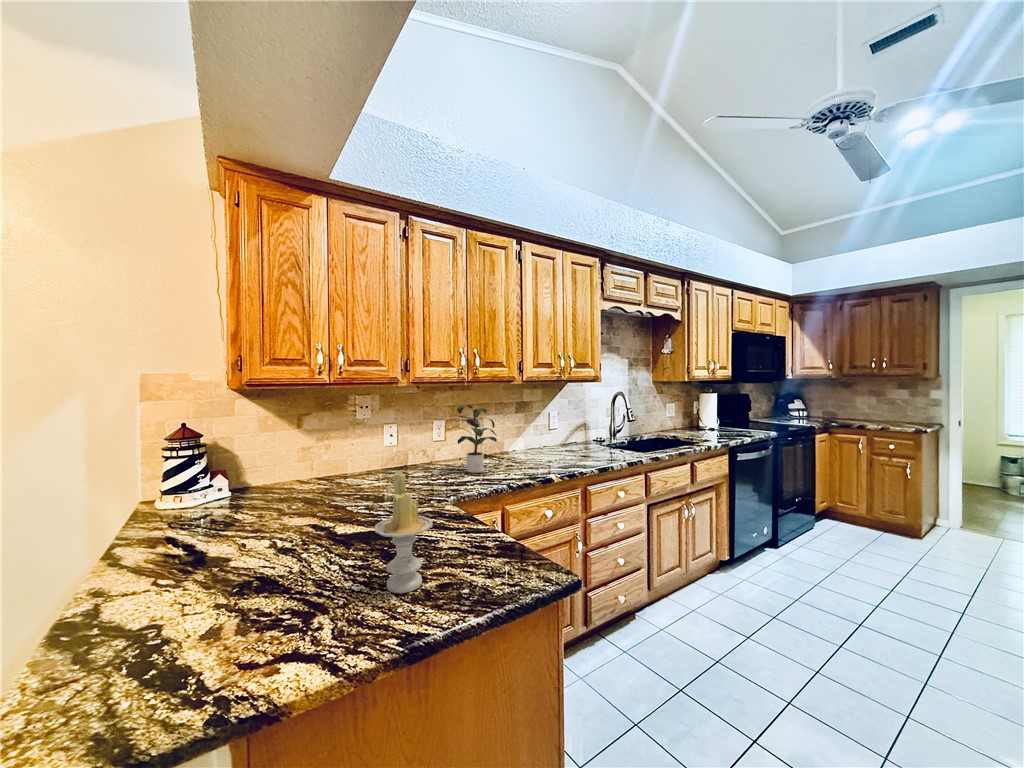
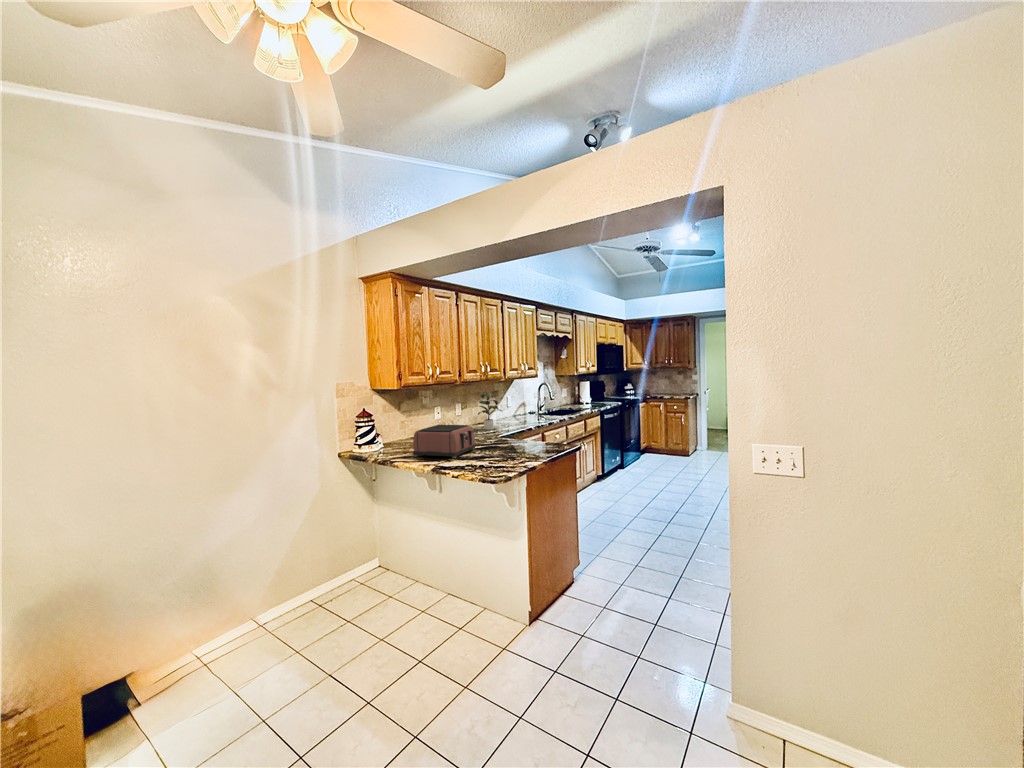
toaster: none [156,470,313,580] -> present [413,425,476,458]
candle: present [375,472,432,593] -> none [523,413,542,451]

